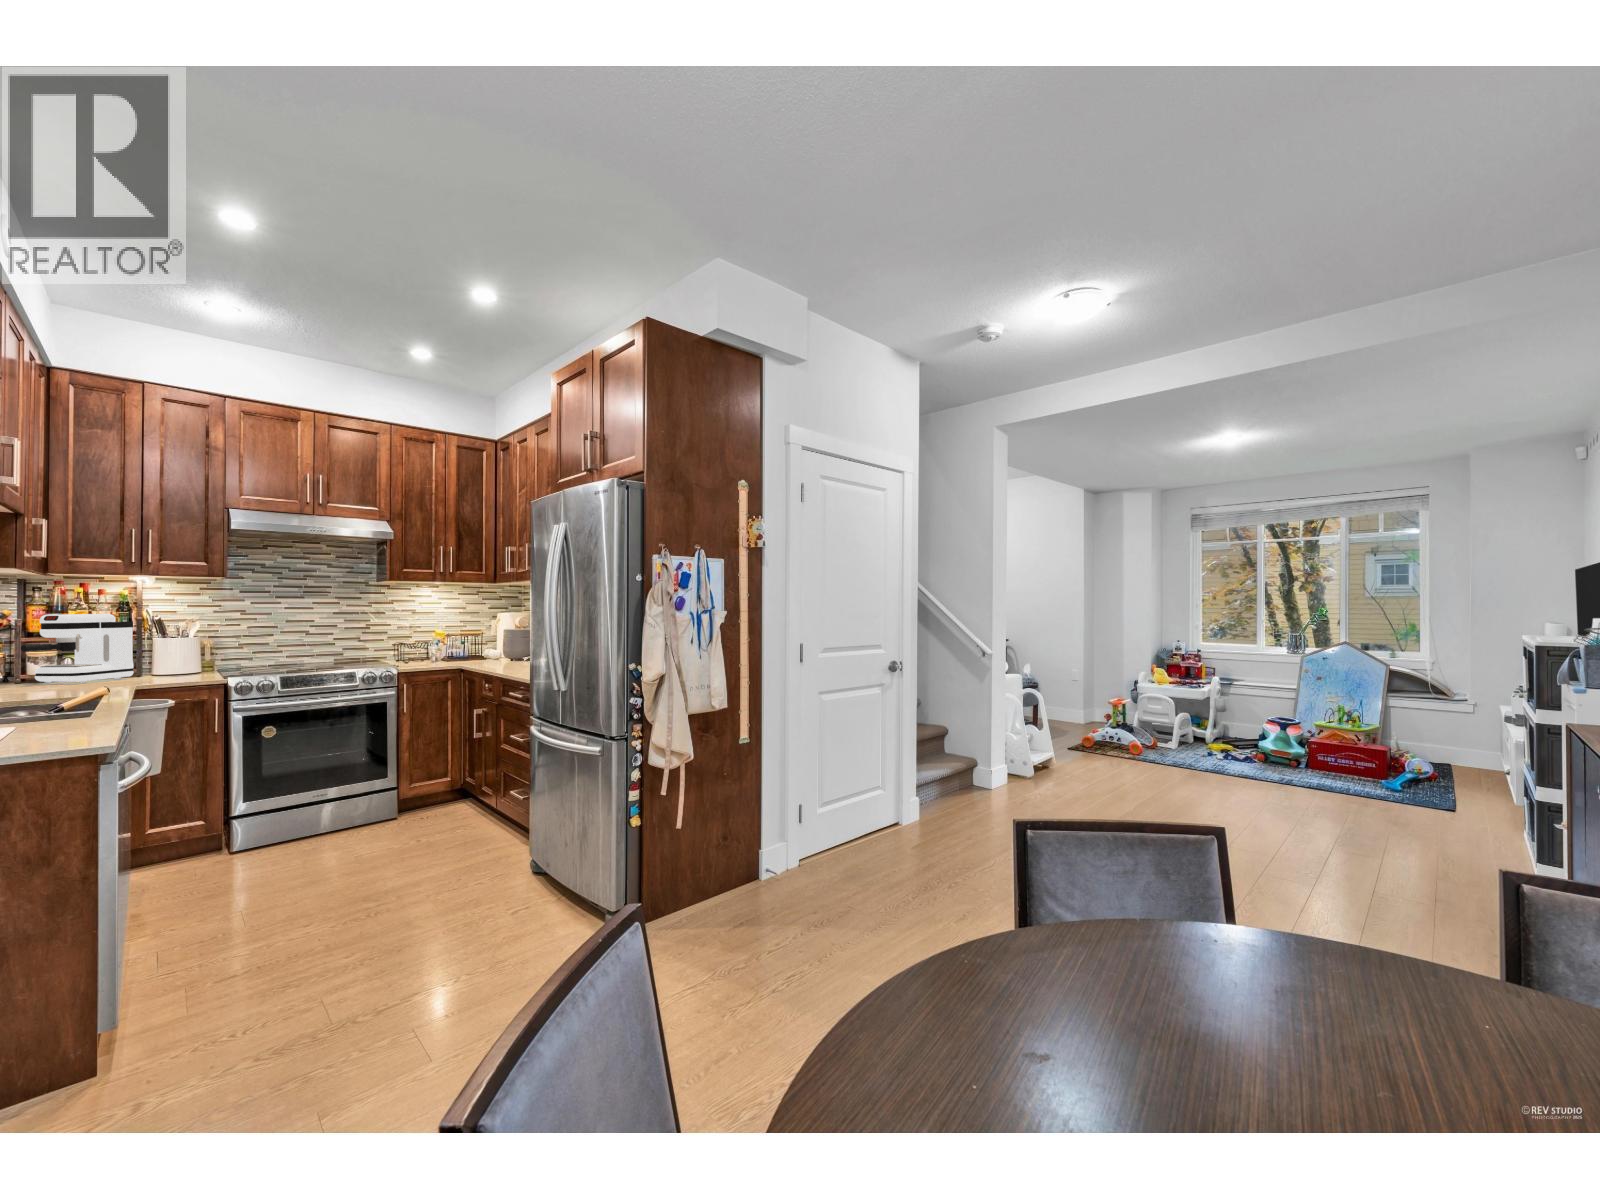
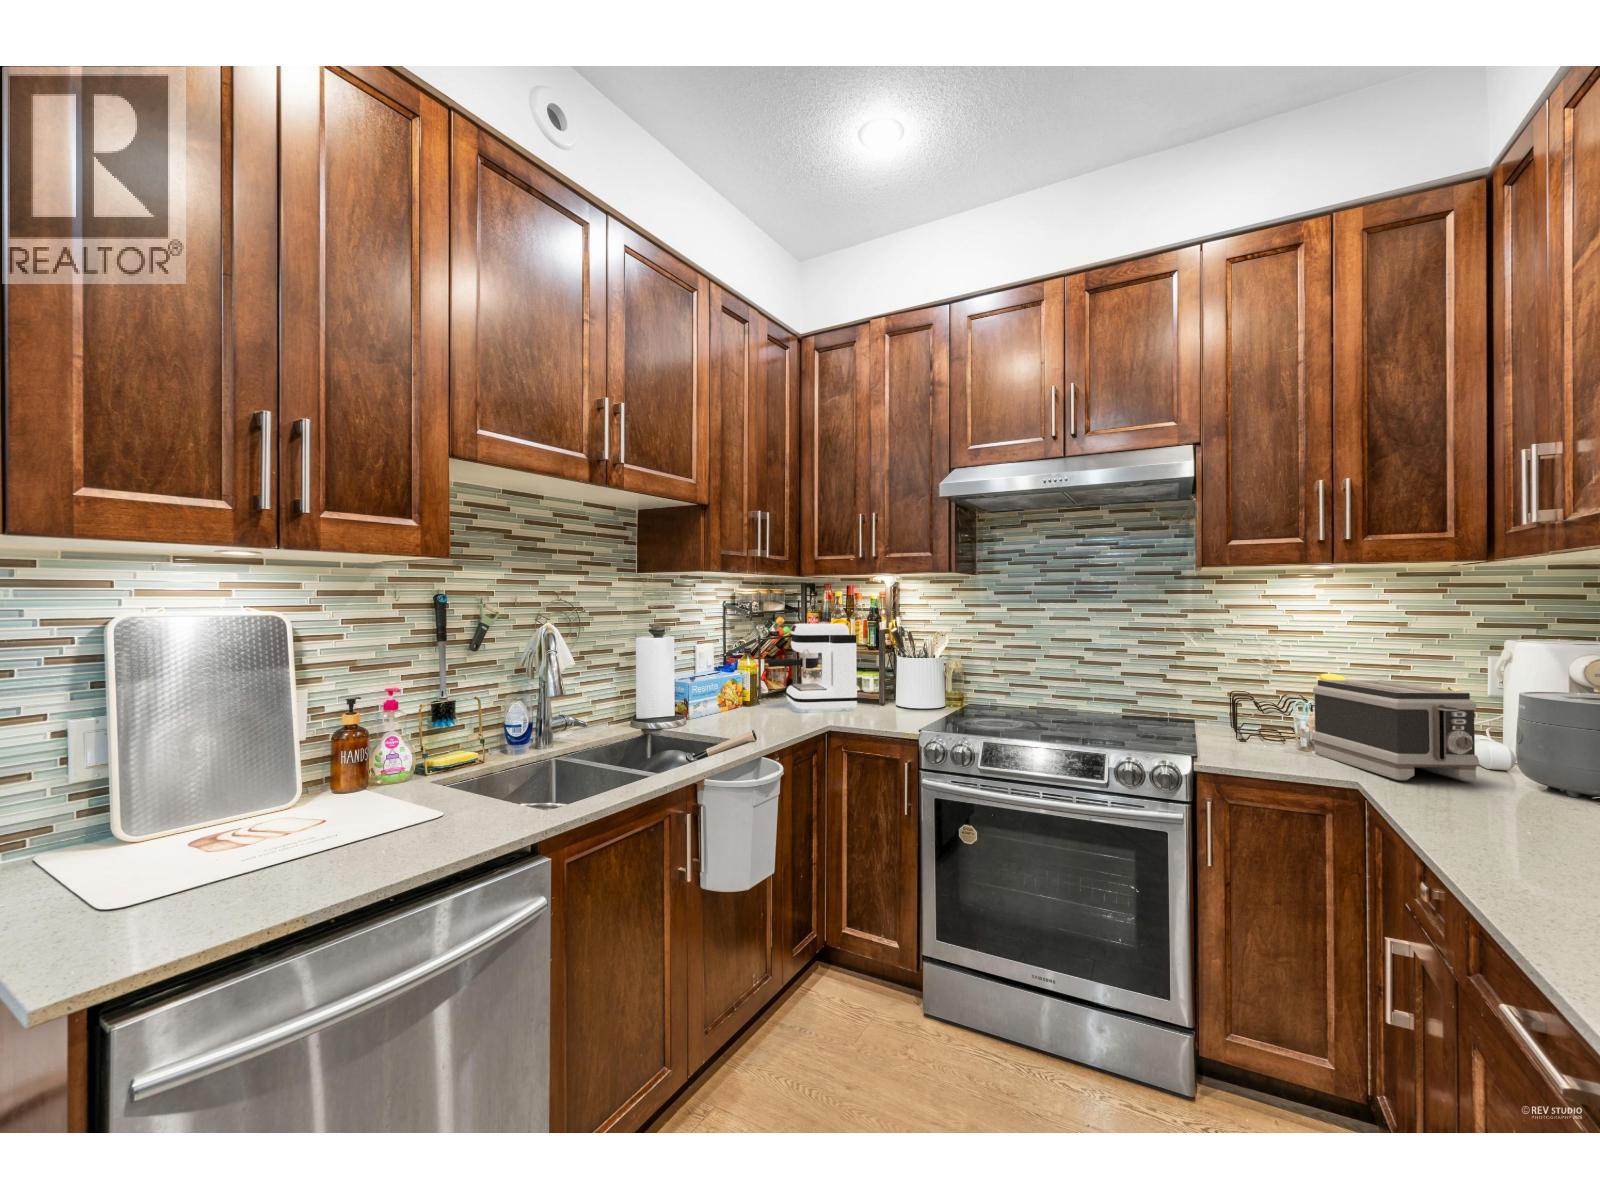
toaster: none [439,630,495,663] -> present [1312,680,1479,781]

